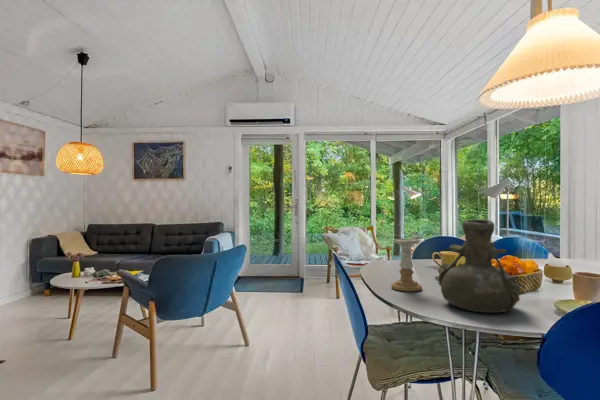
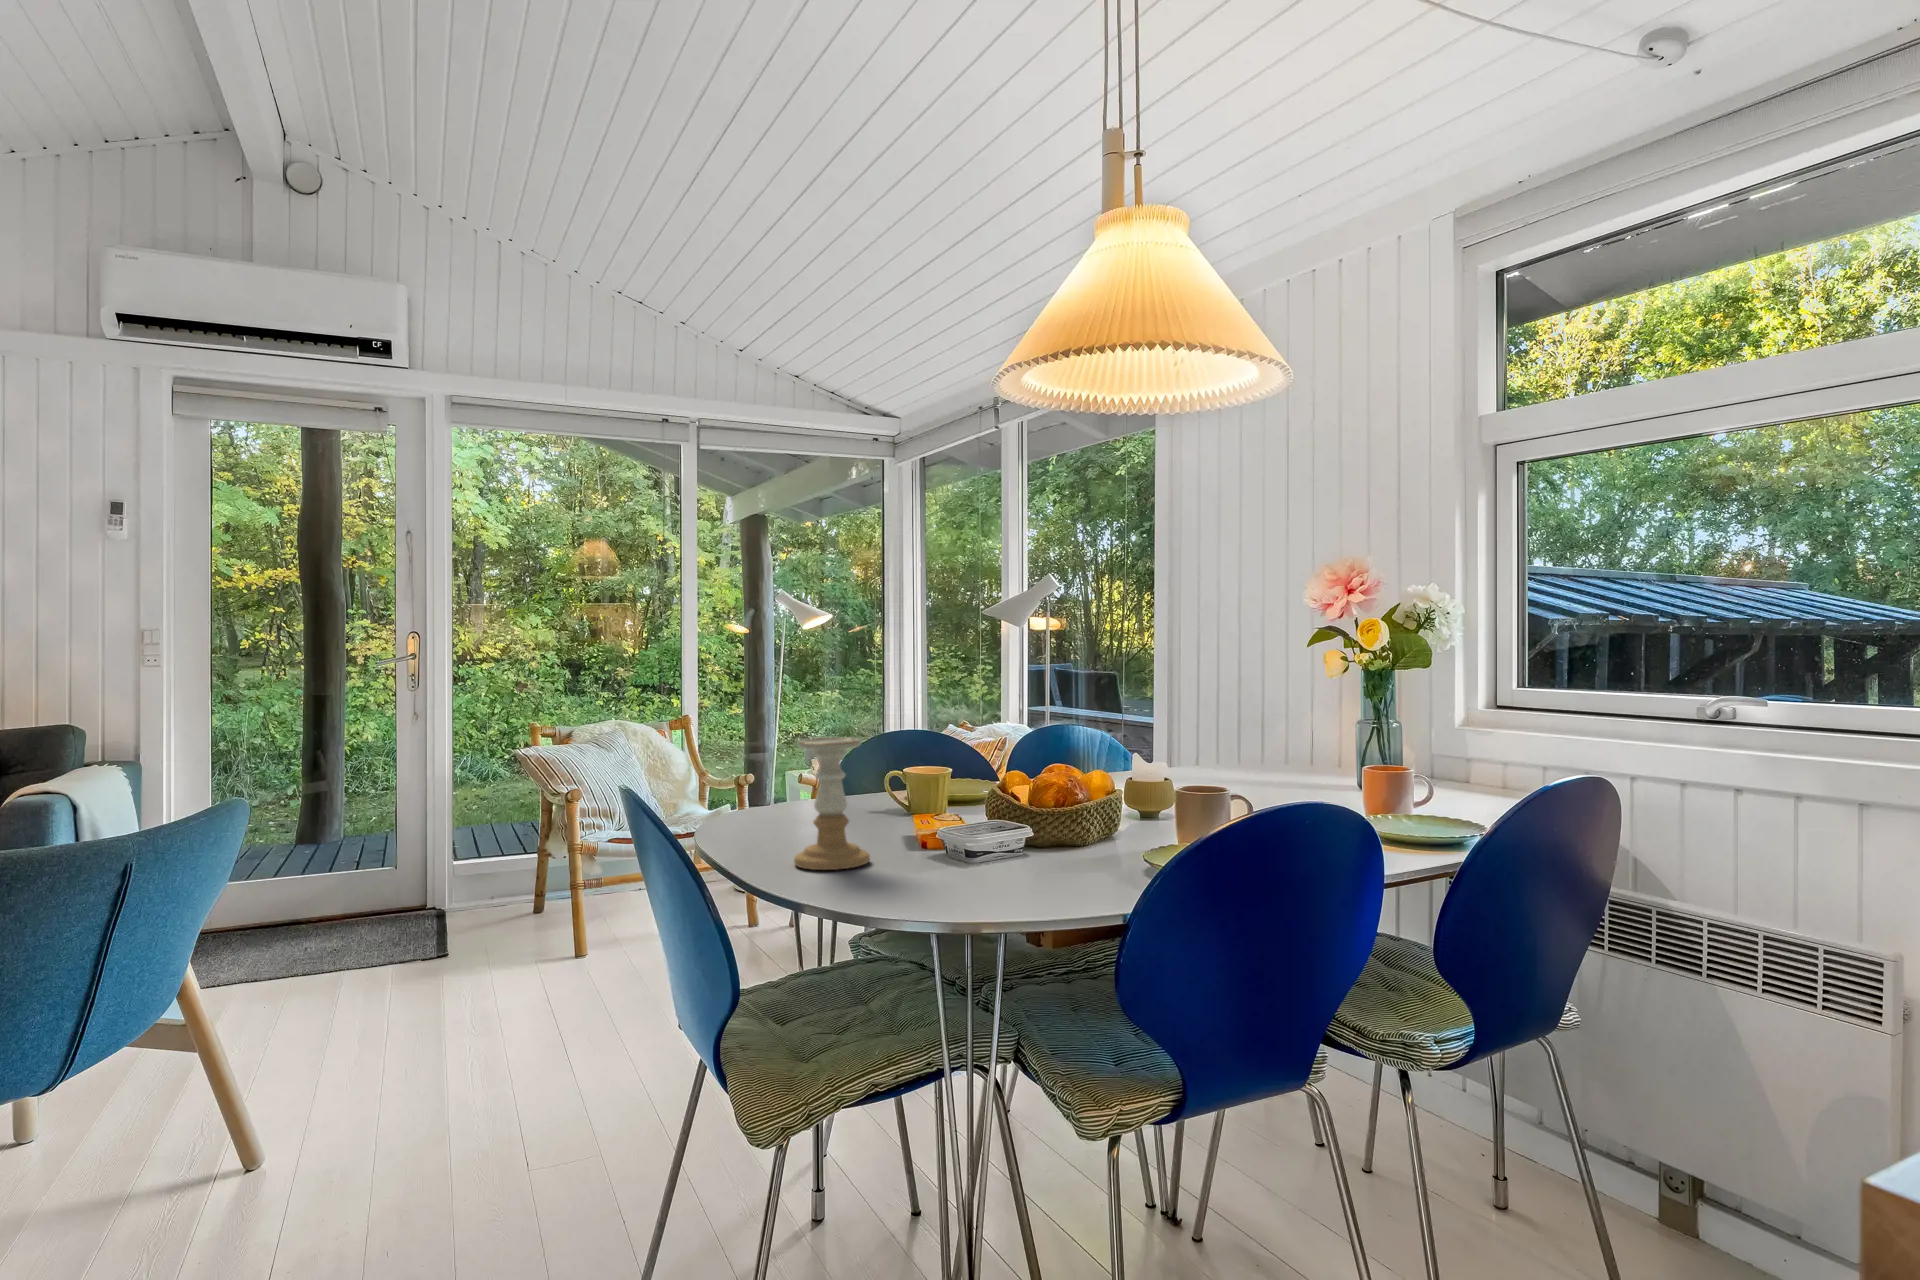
vase: present [435,219,525,313] -> none [903,680,1095,894]

